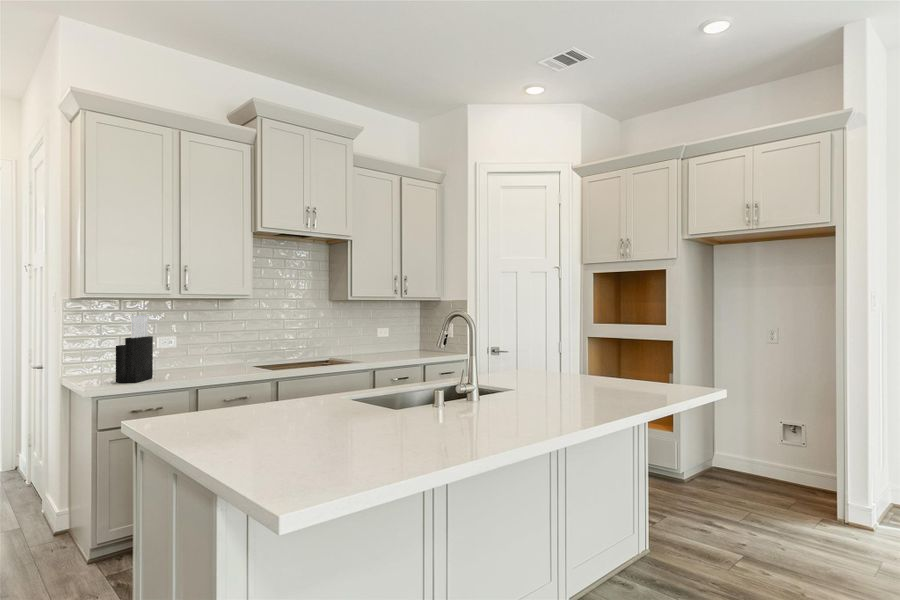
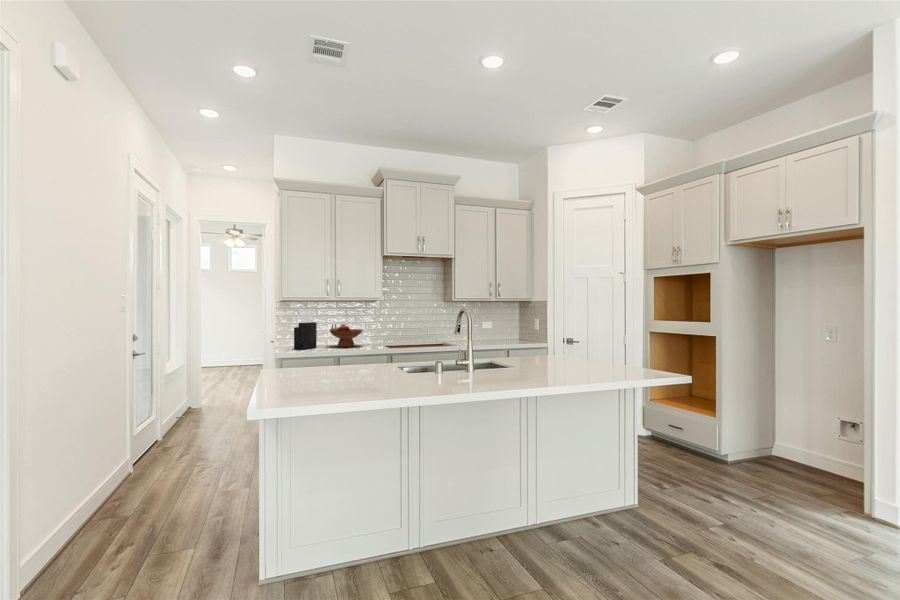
fruit bowl: none [170,338,228,374] -> present [329,324,363,347]

